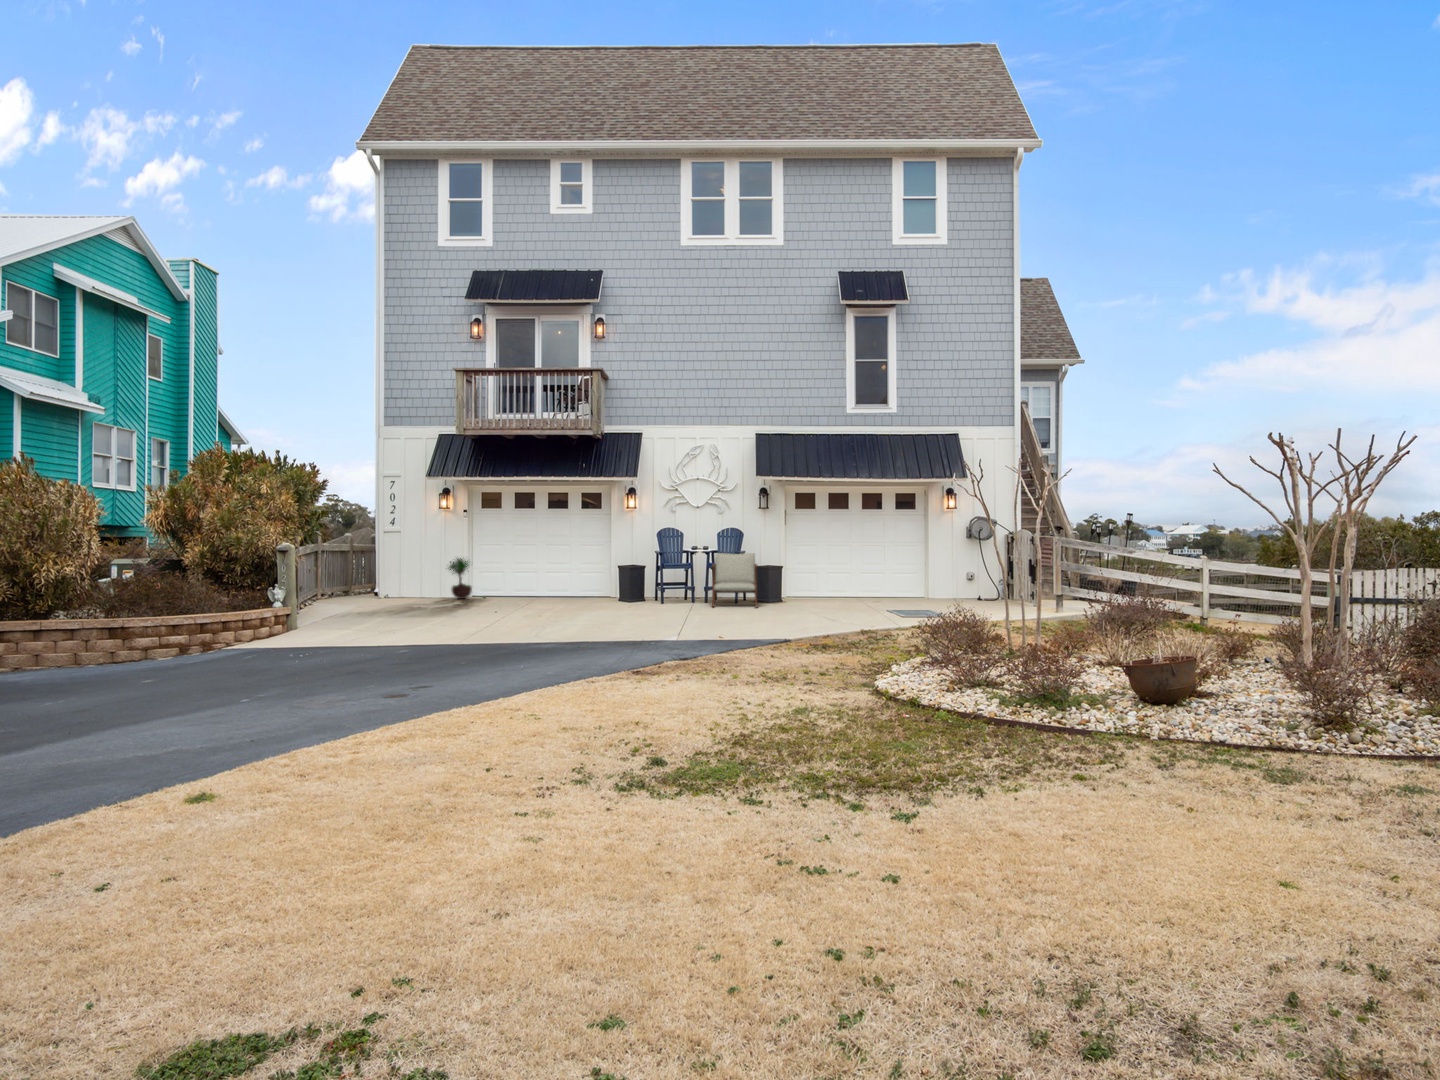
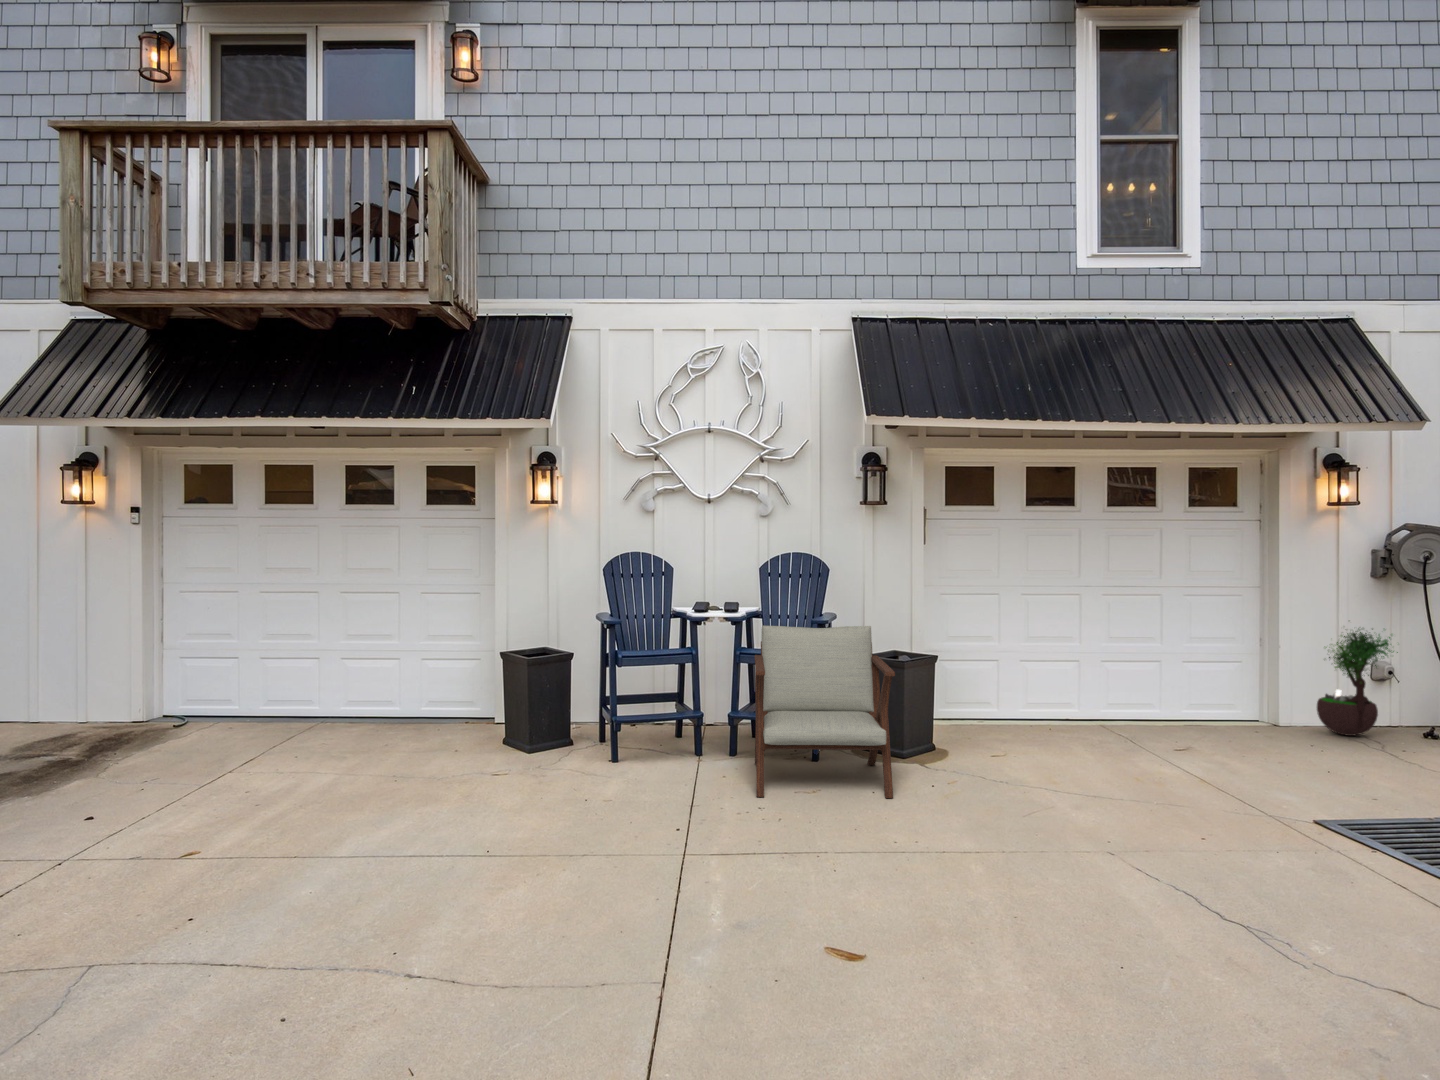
potted tree: present [448,558,472,599] -> present [1317,628,1398,736]

